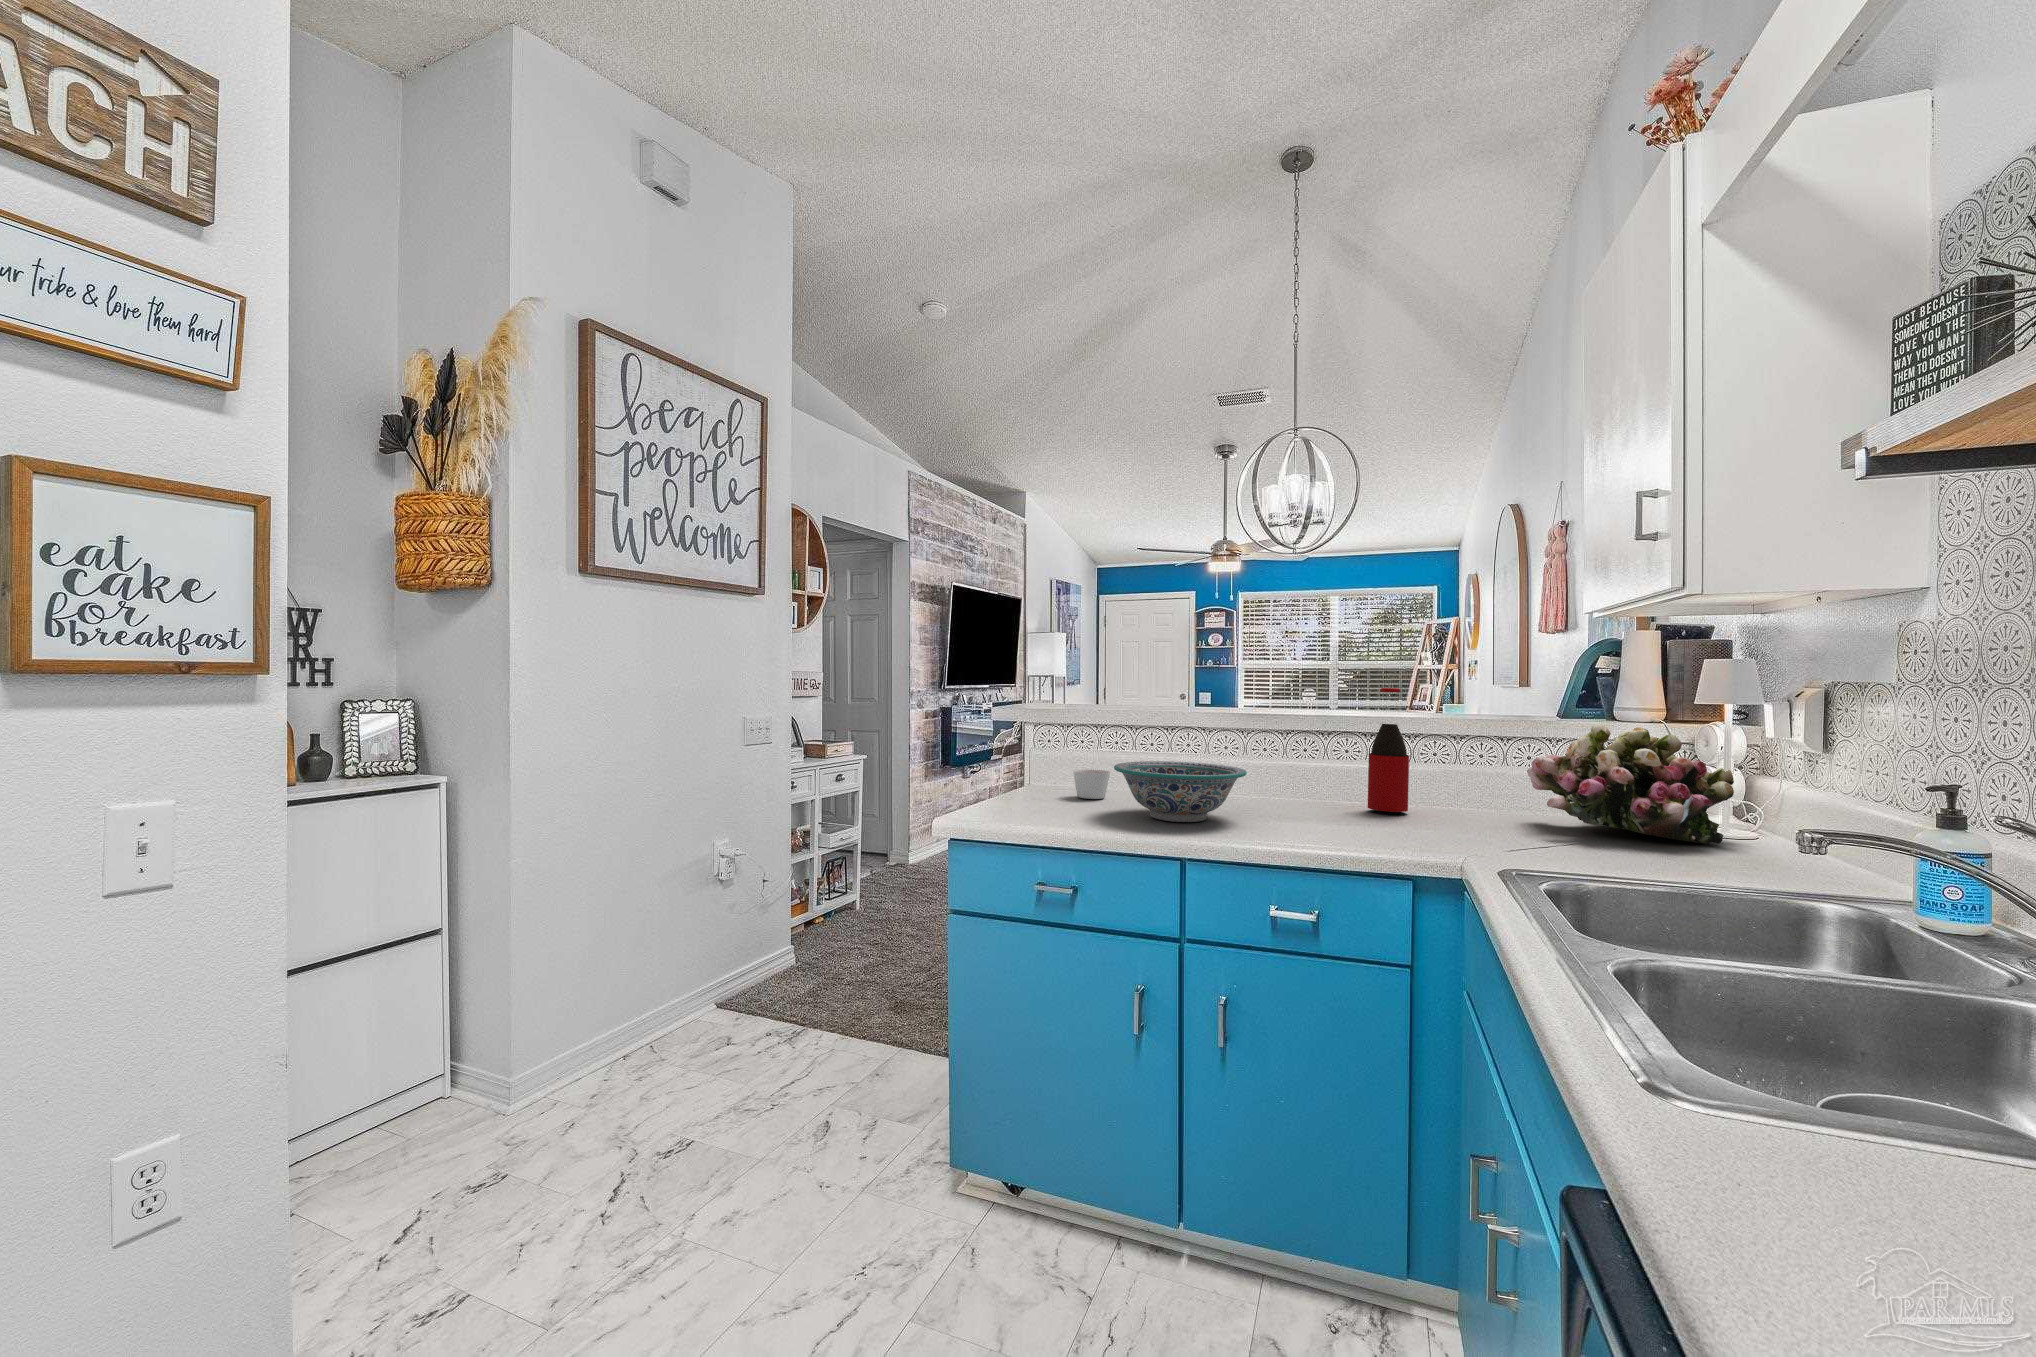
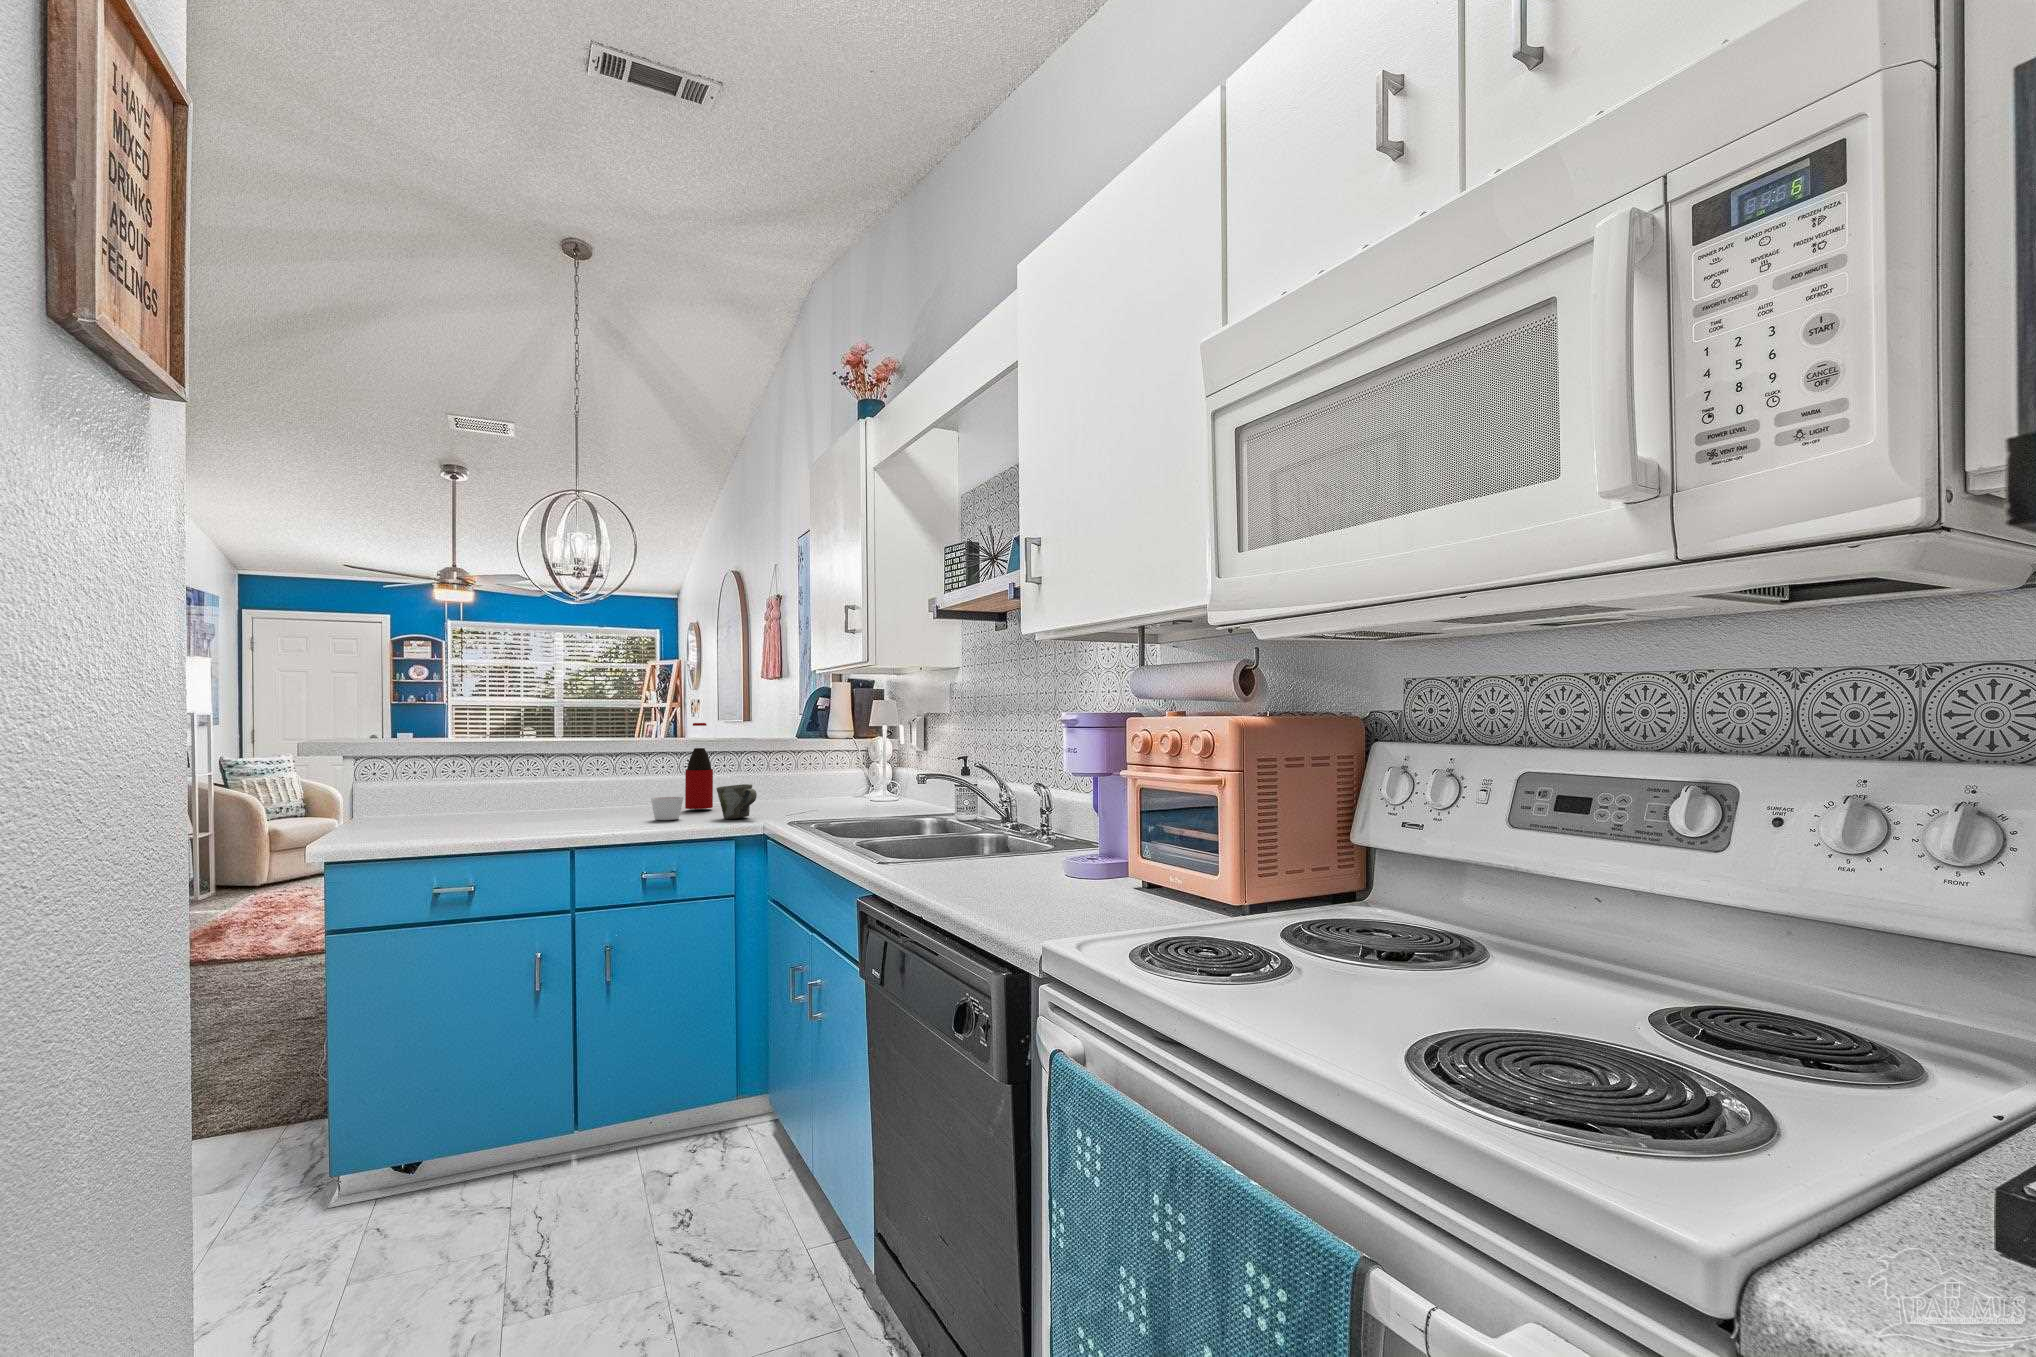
flower arrangement: present [1527,724,1734,844] -> none [784,740,888,804]
decorative bowl: present [1114,761,1247,822] -> none [499,786,610,831]
candle: present [1073,769,1110,799] -> present [651,797,683,820]
mug: none [1400,785,1462,838] -> present [716,784,757,819]

